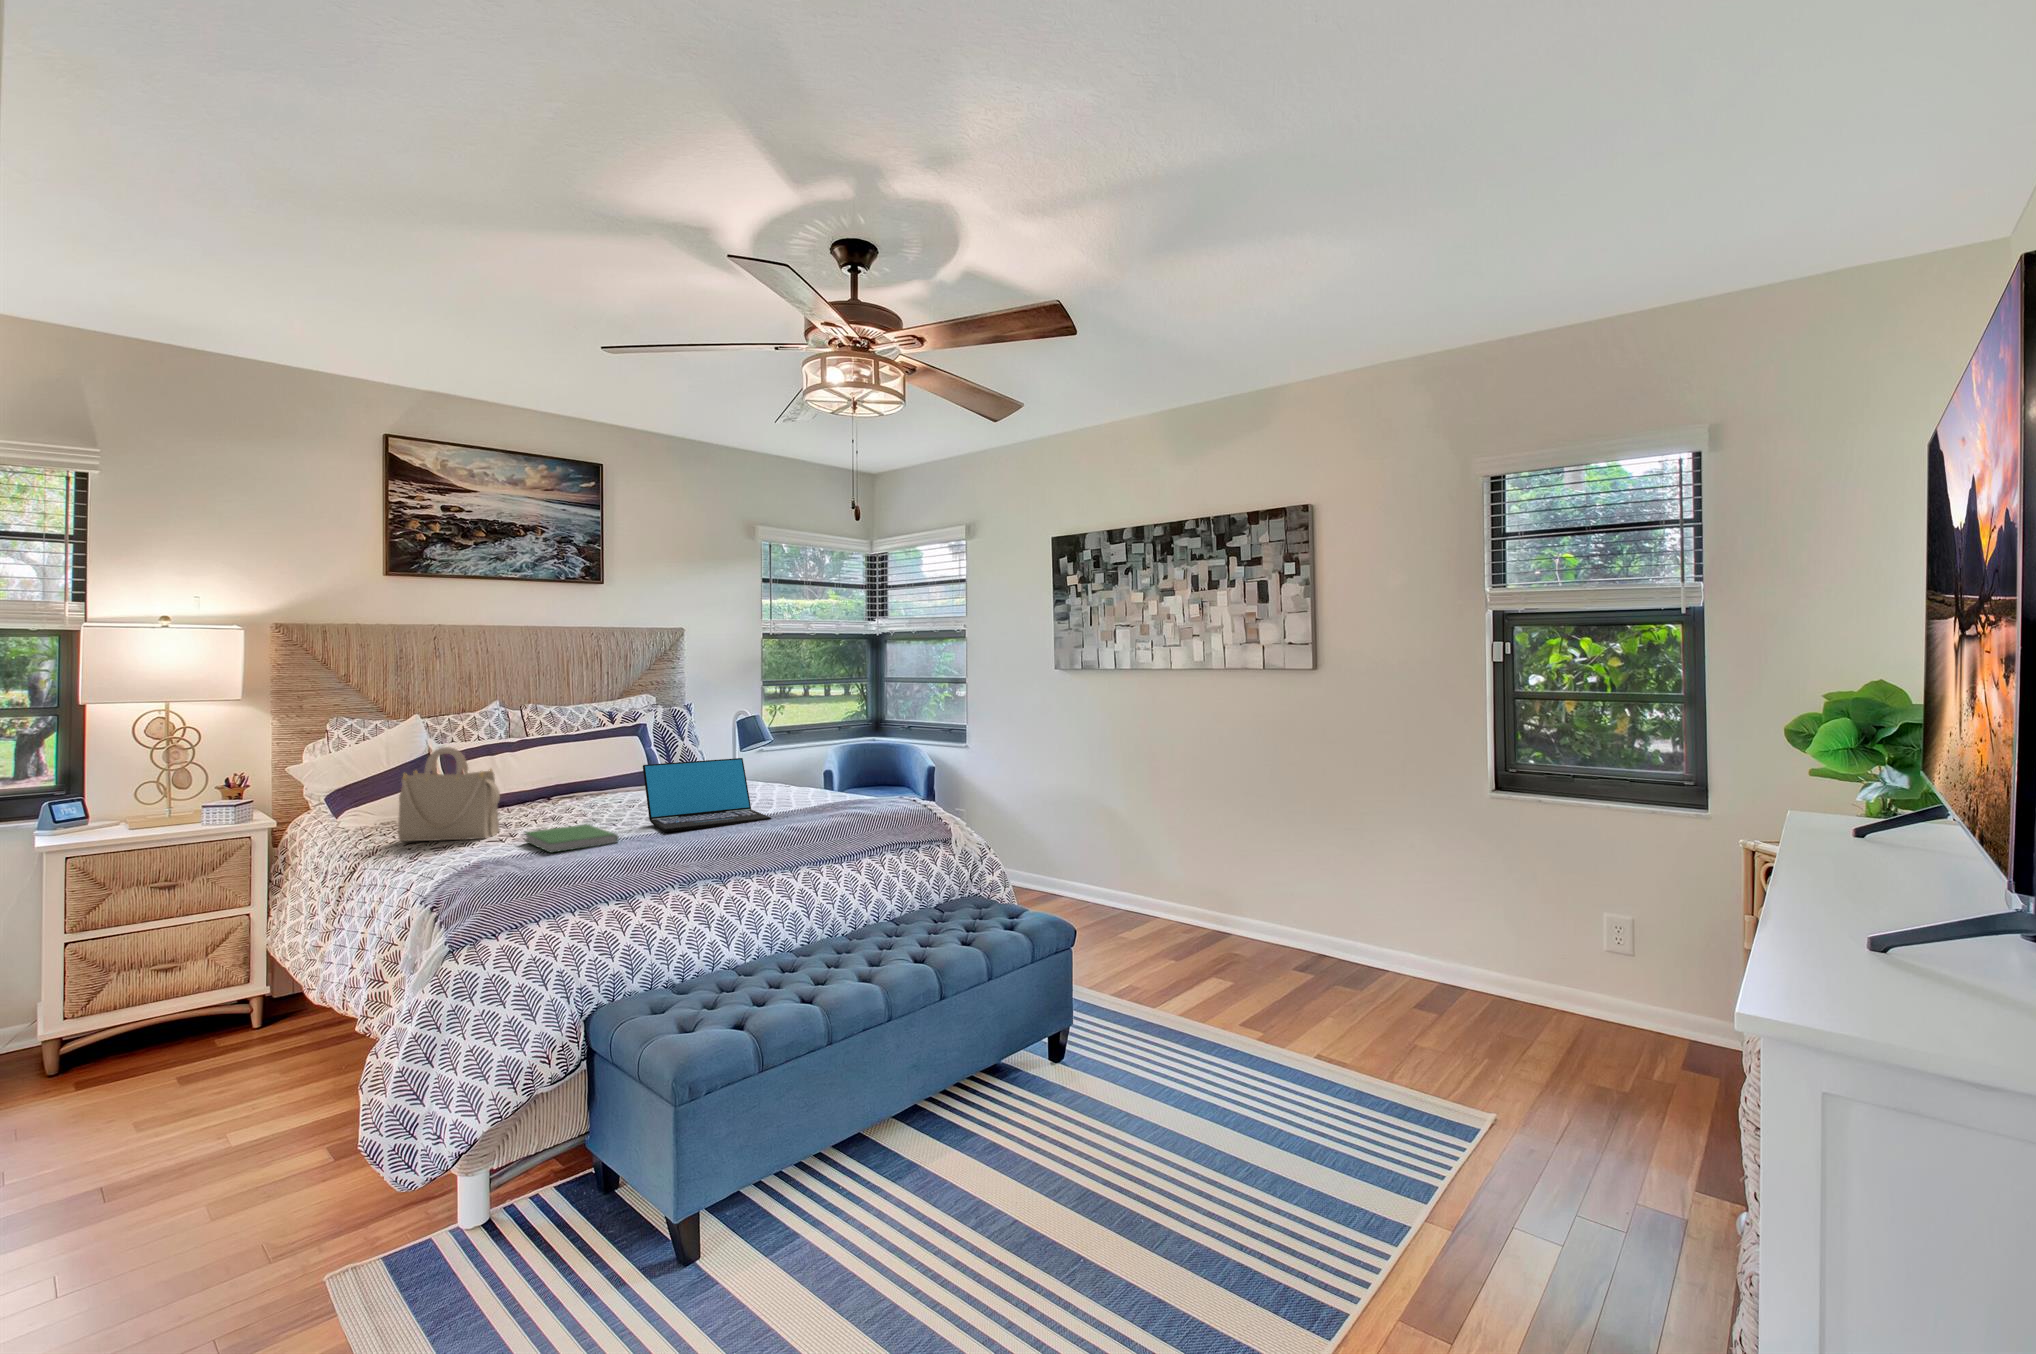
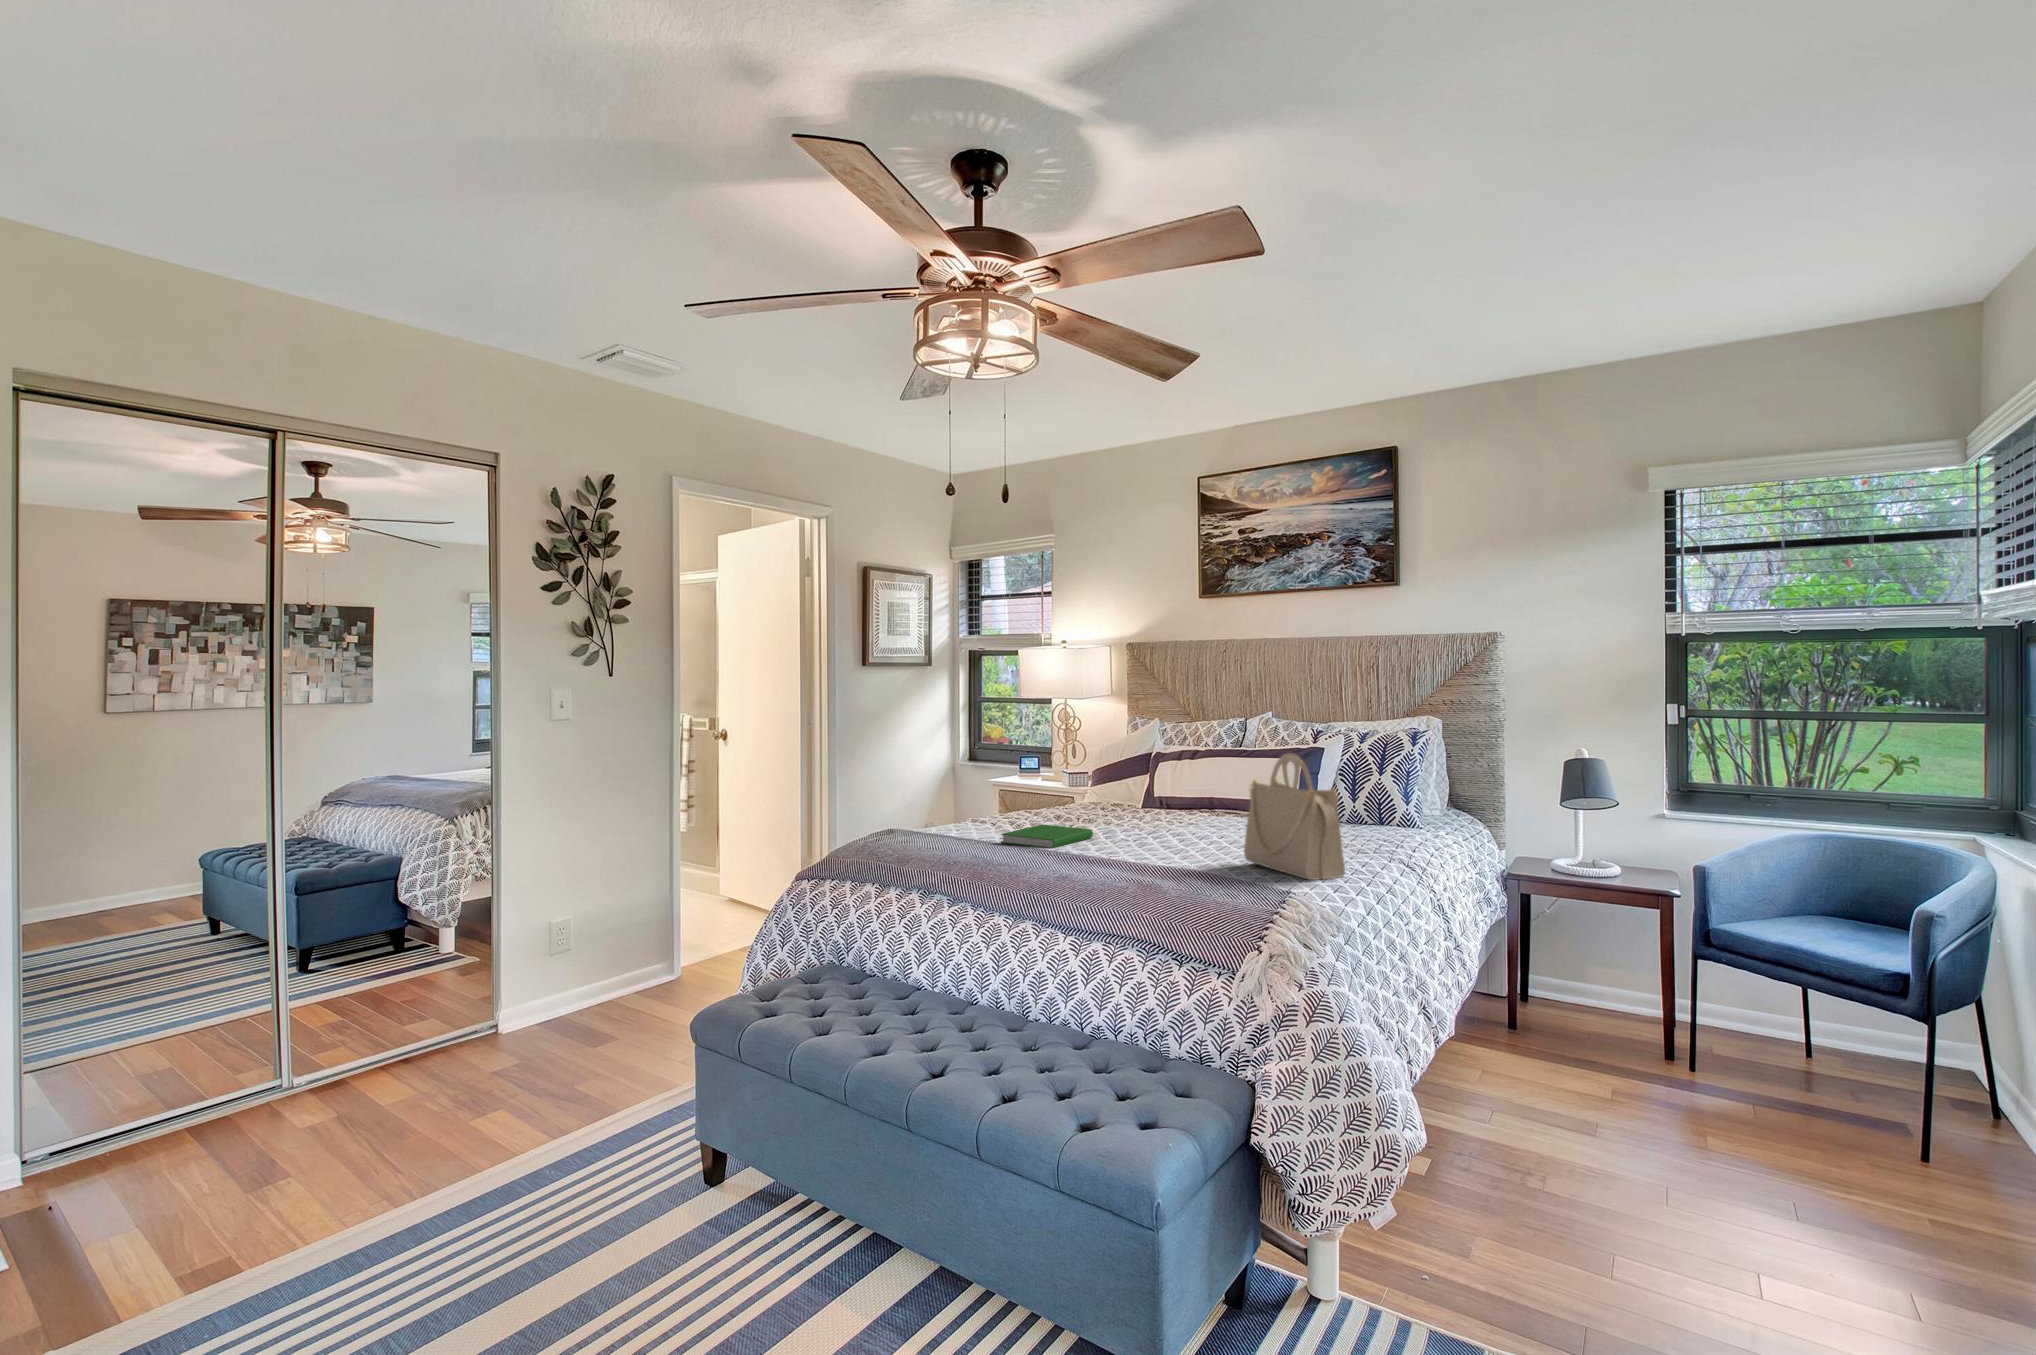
handbag: present [398,747,500,841] -> present [1244,754,1345,880]
laptop: present [643,758,771,832] -> none [1095,779,1251,865]

